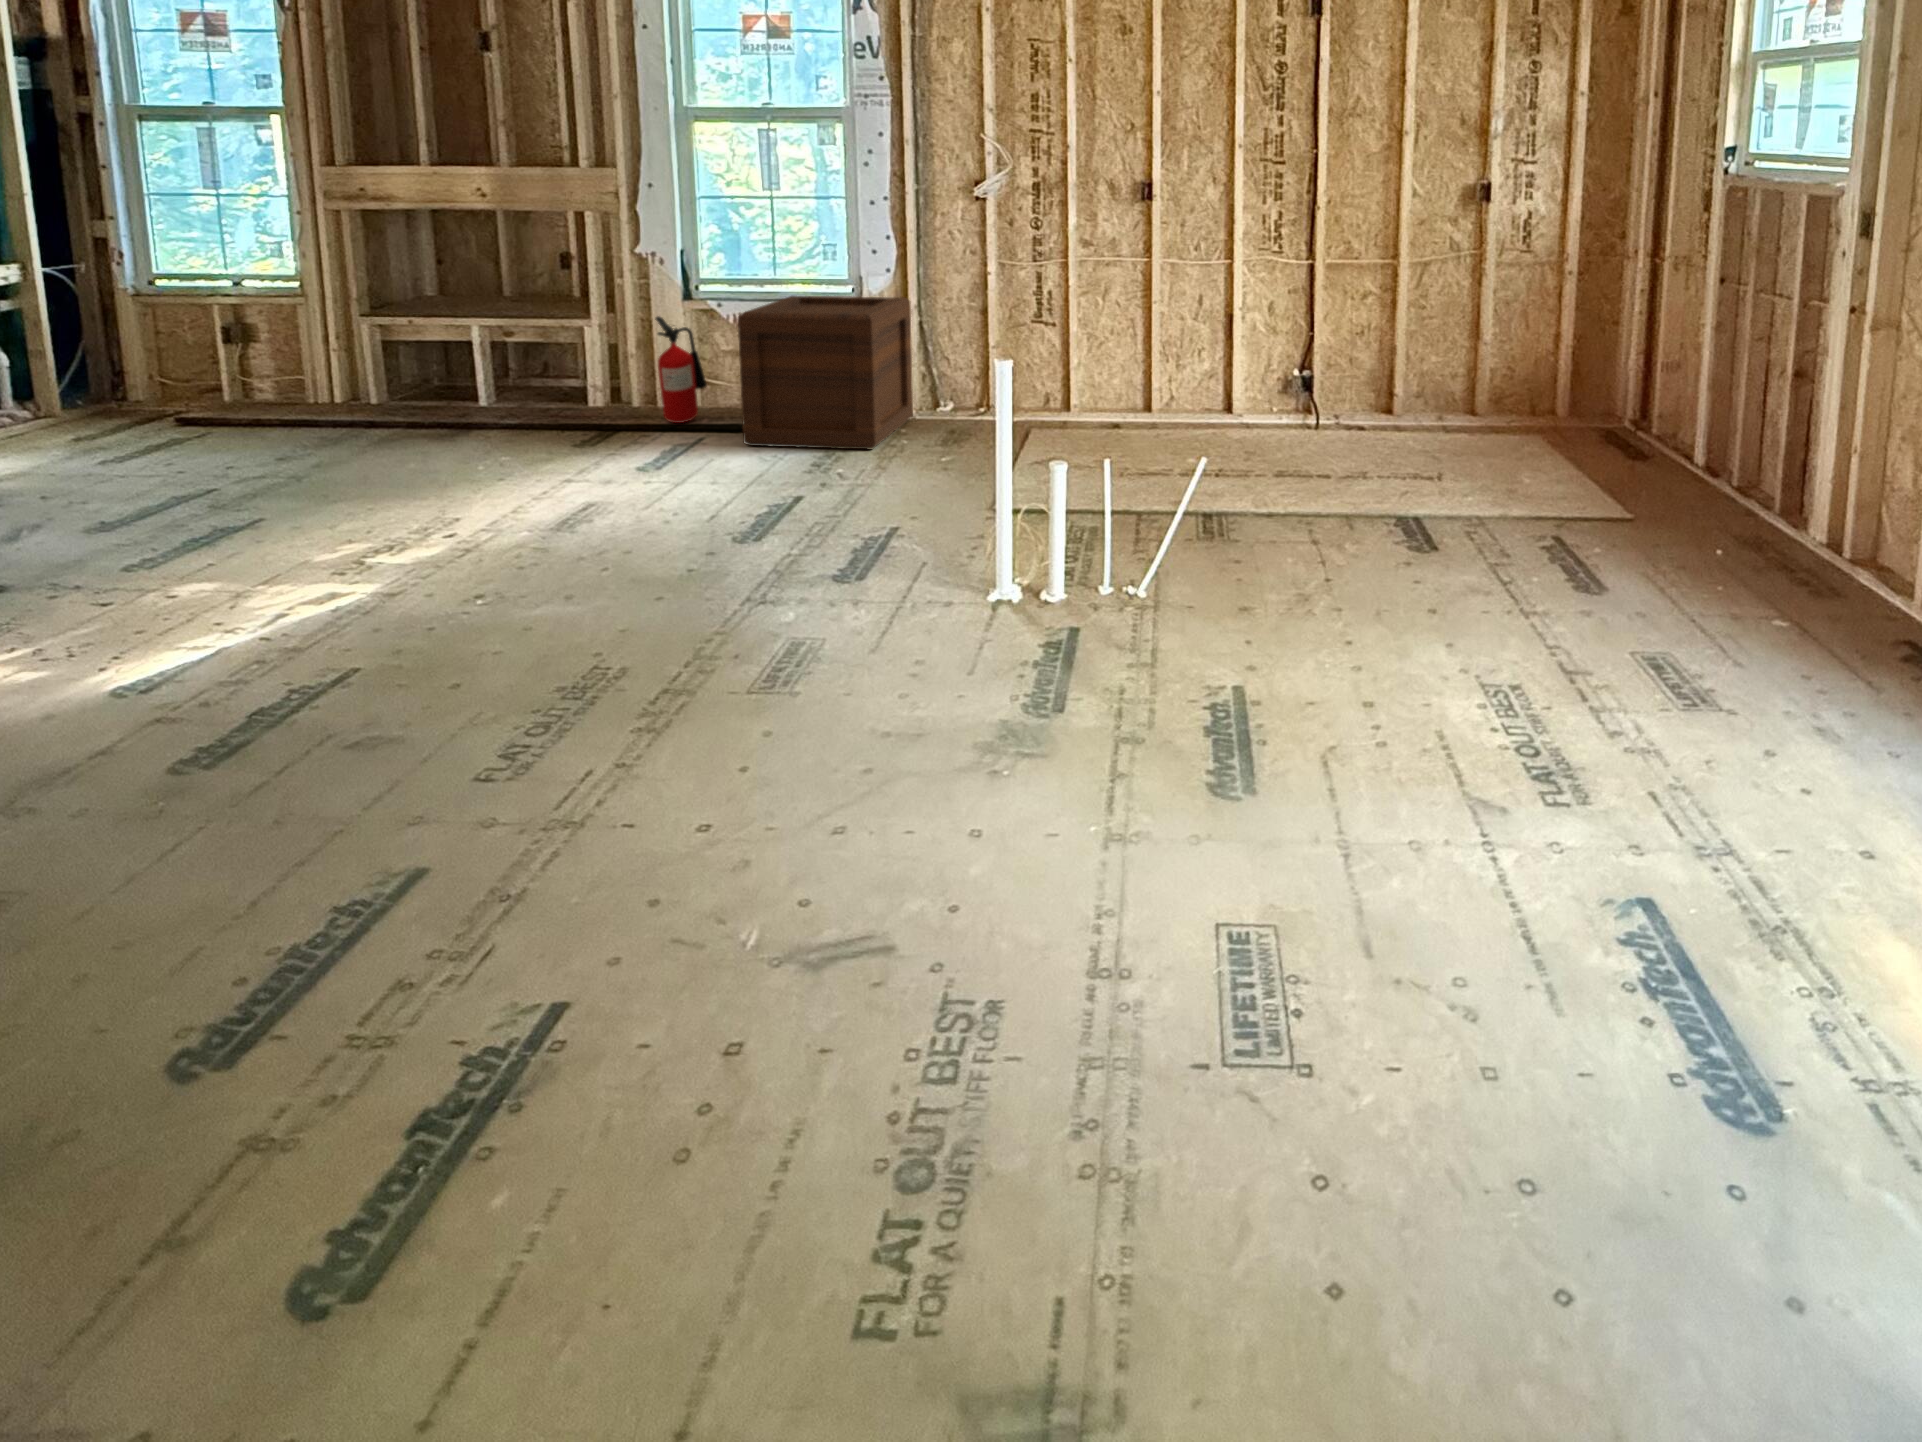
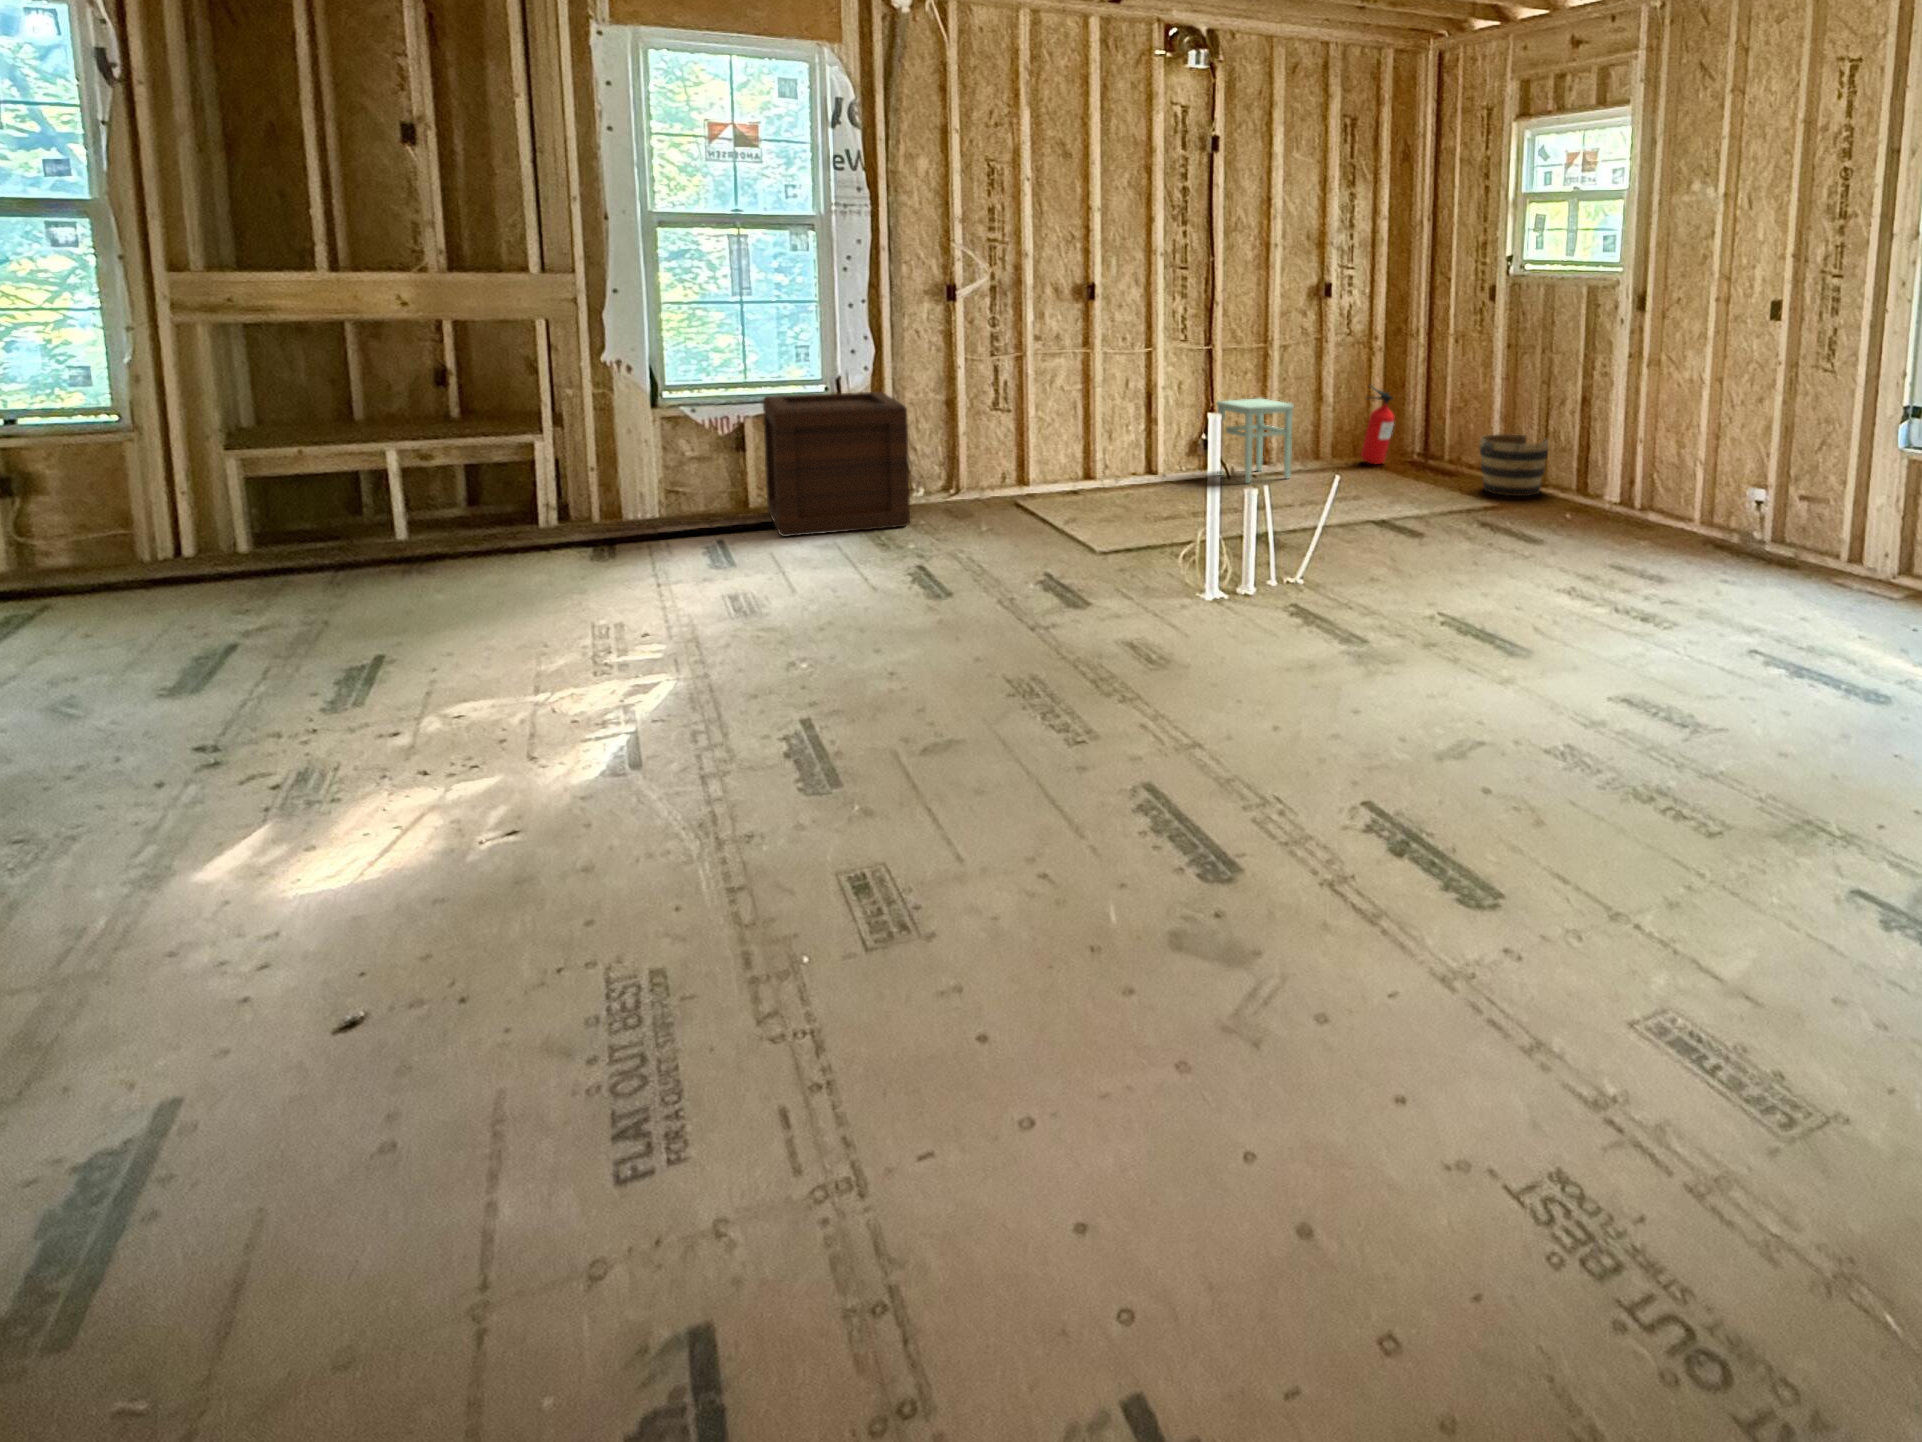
fire extinguisher: present [655,316,707,423] -> present [1361,386,1394,464]
stool: none [1321,332,1410,442] -> present [1216,398,1294,483]
bucket: none [1644,414,1759,514] -> present [1480,434,1548,496]

